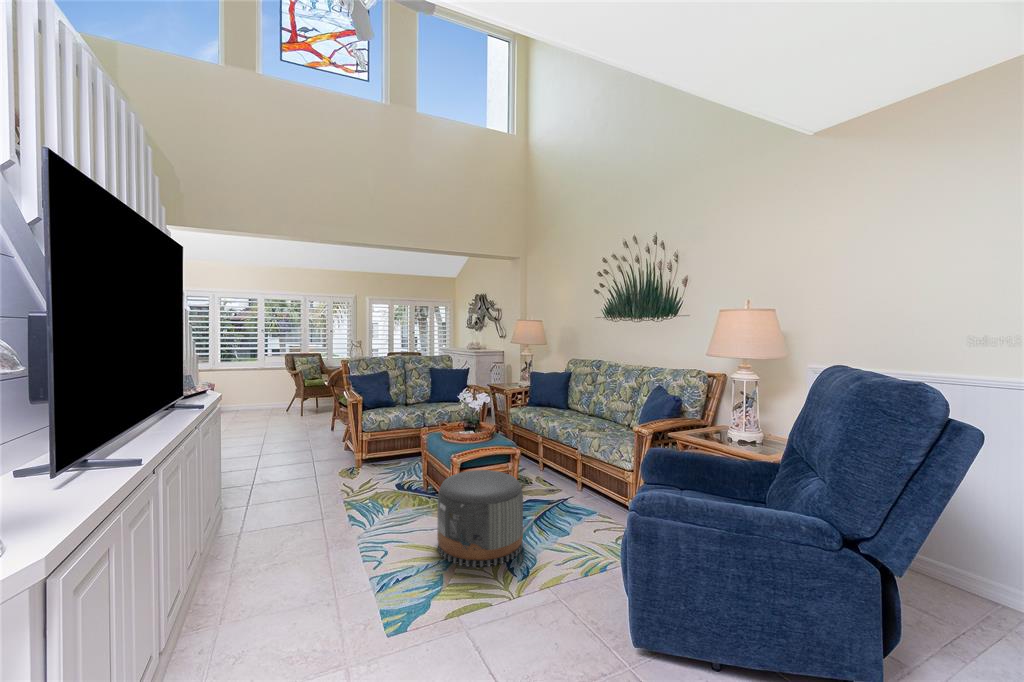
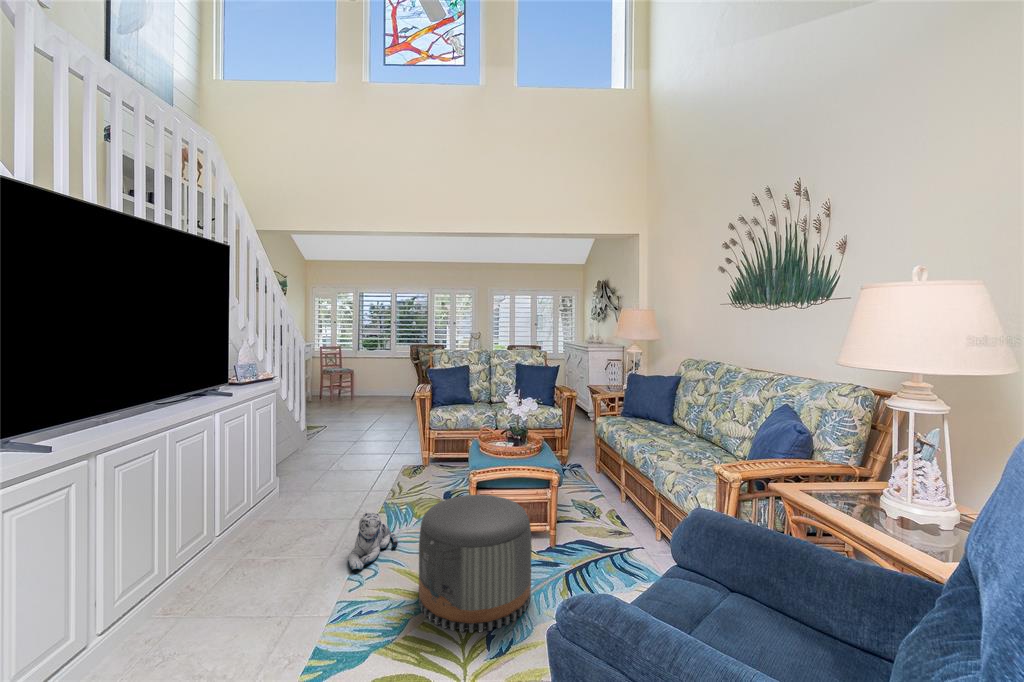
plush toy: none [354,500,391,548] -> present [348,513,398,570]

